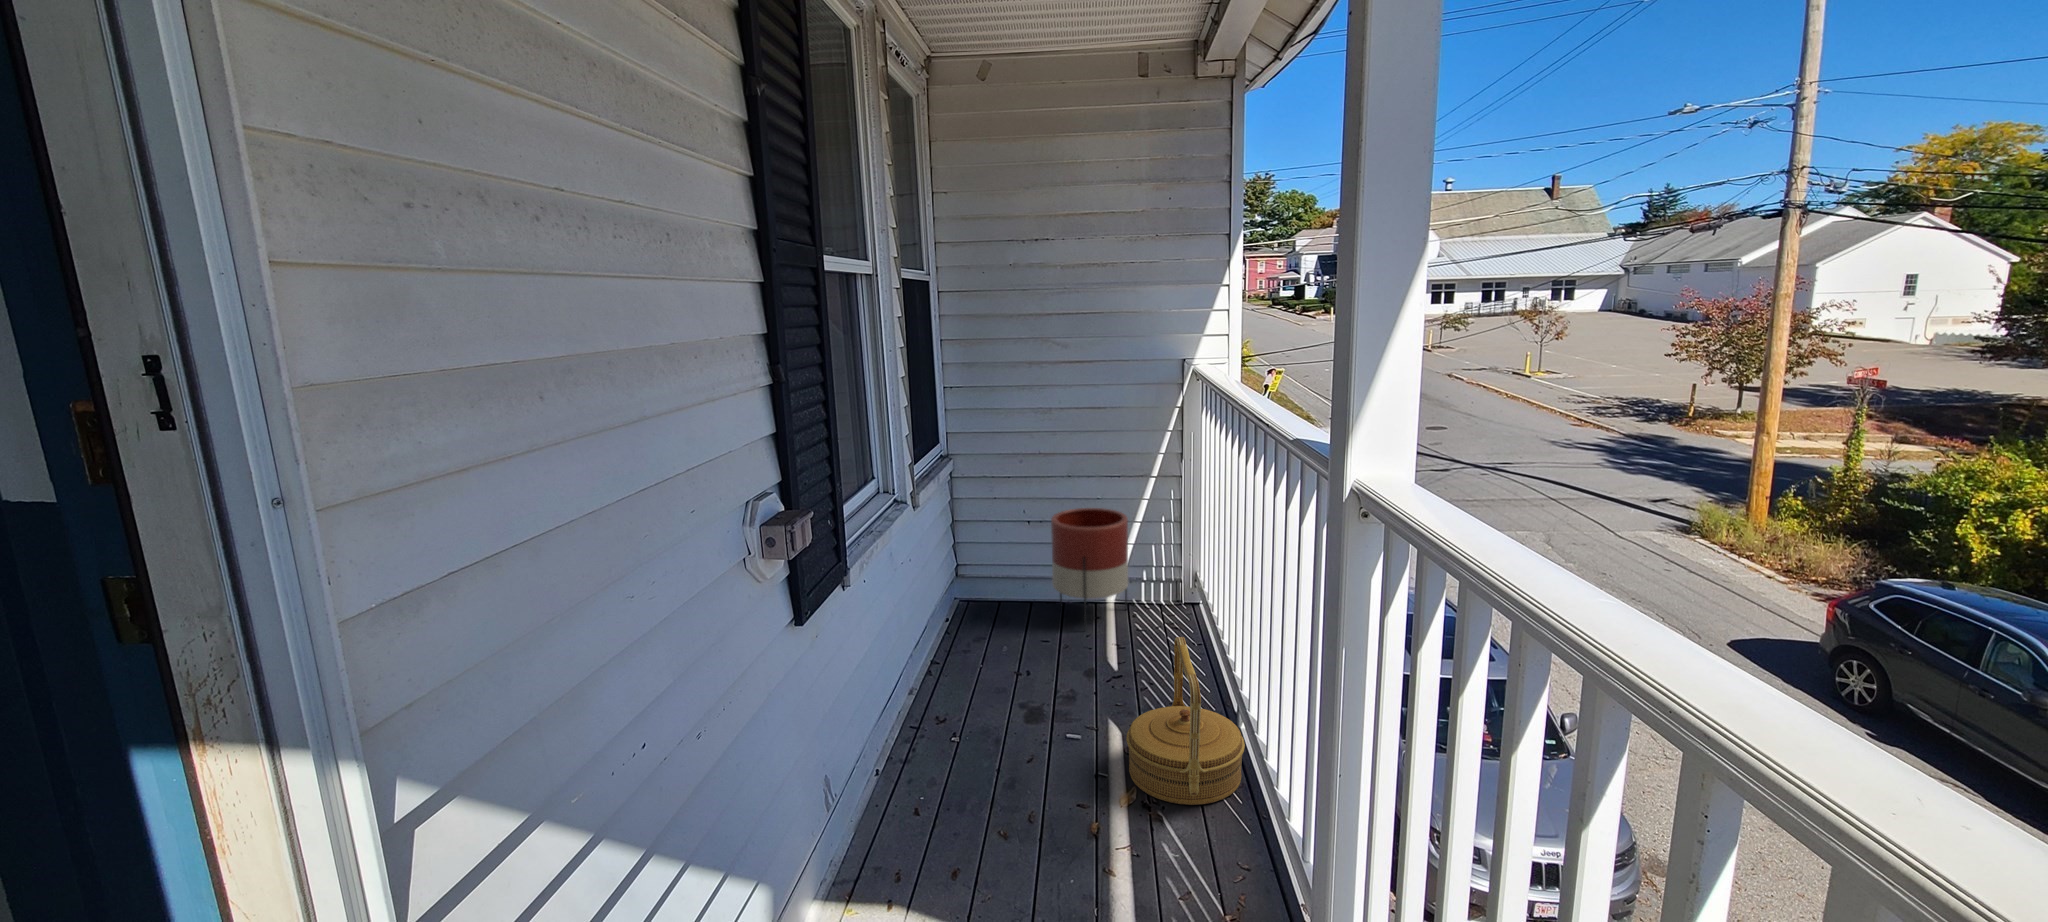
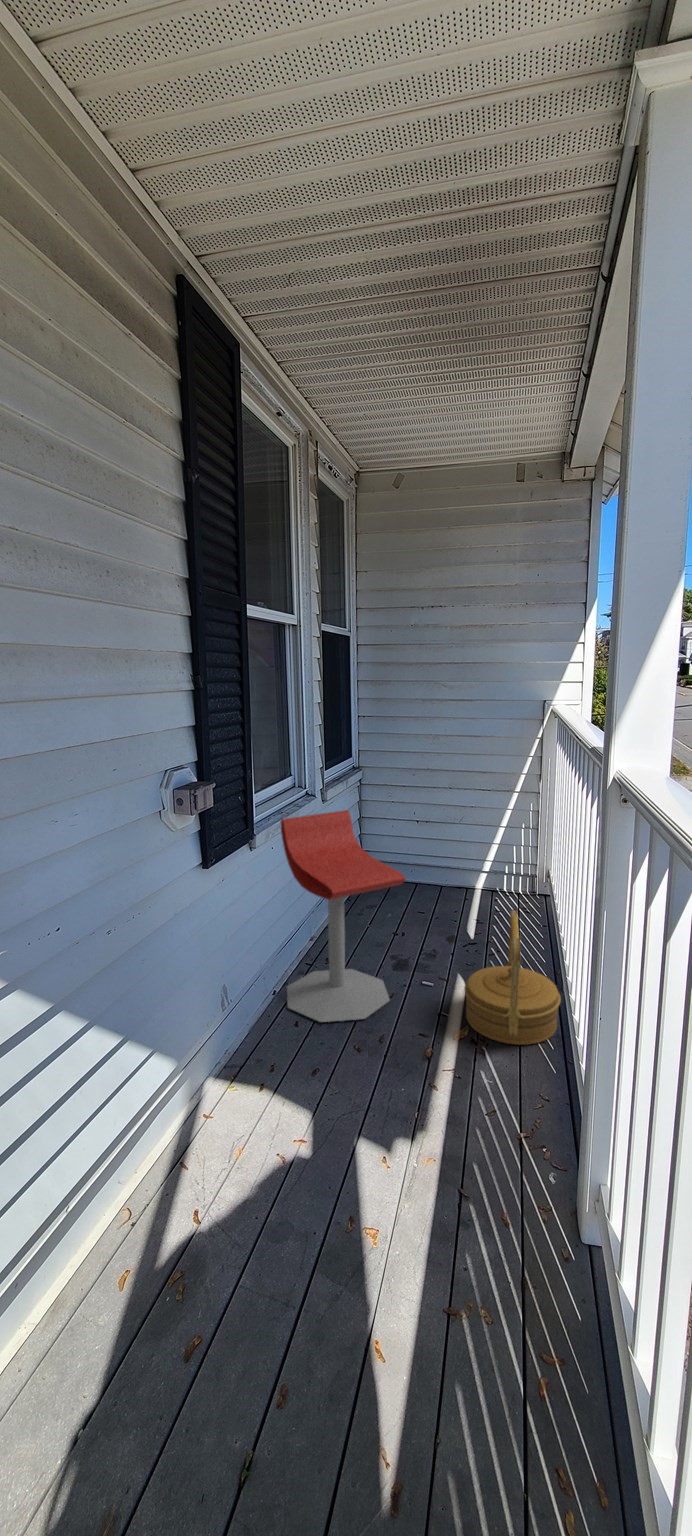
planter: present [1051,508,1128,629] -> none [432,813,493,907]
stool: none [875,523,1050,805] -> present [281,810,406,1022]

